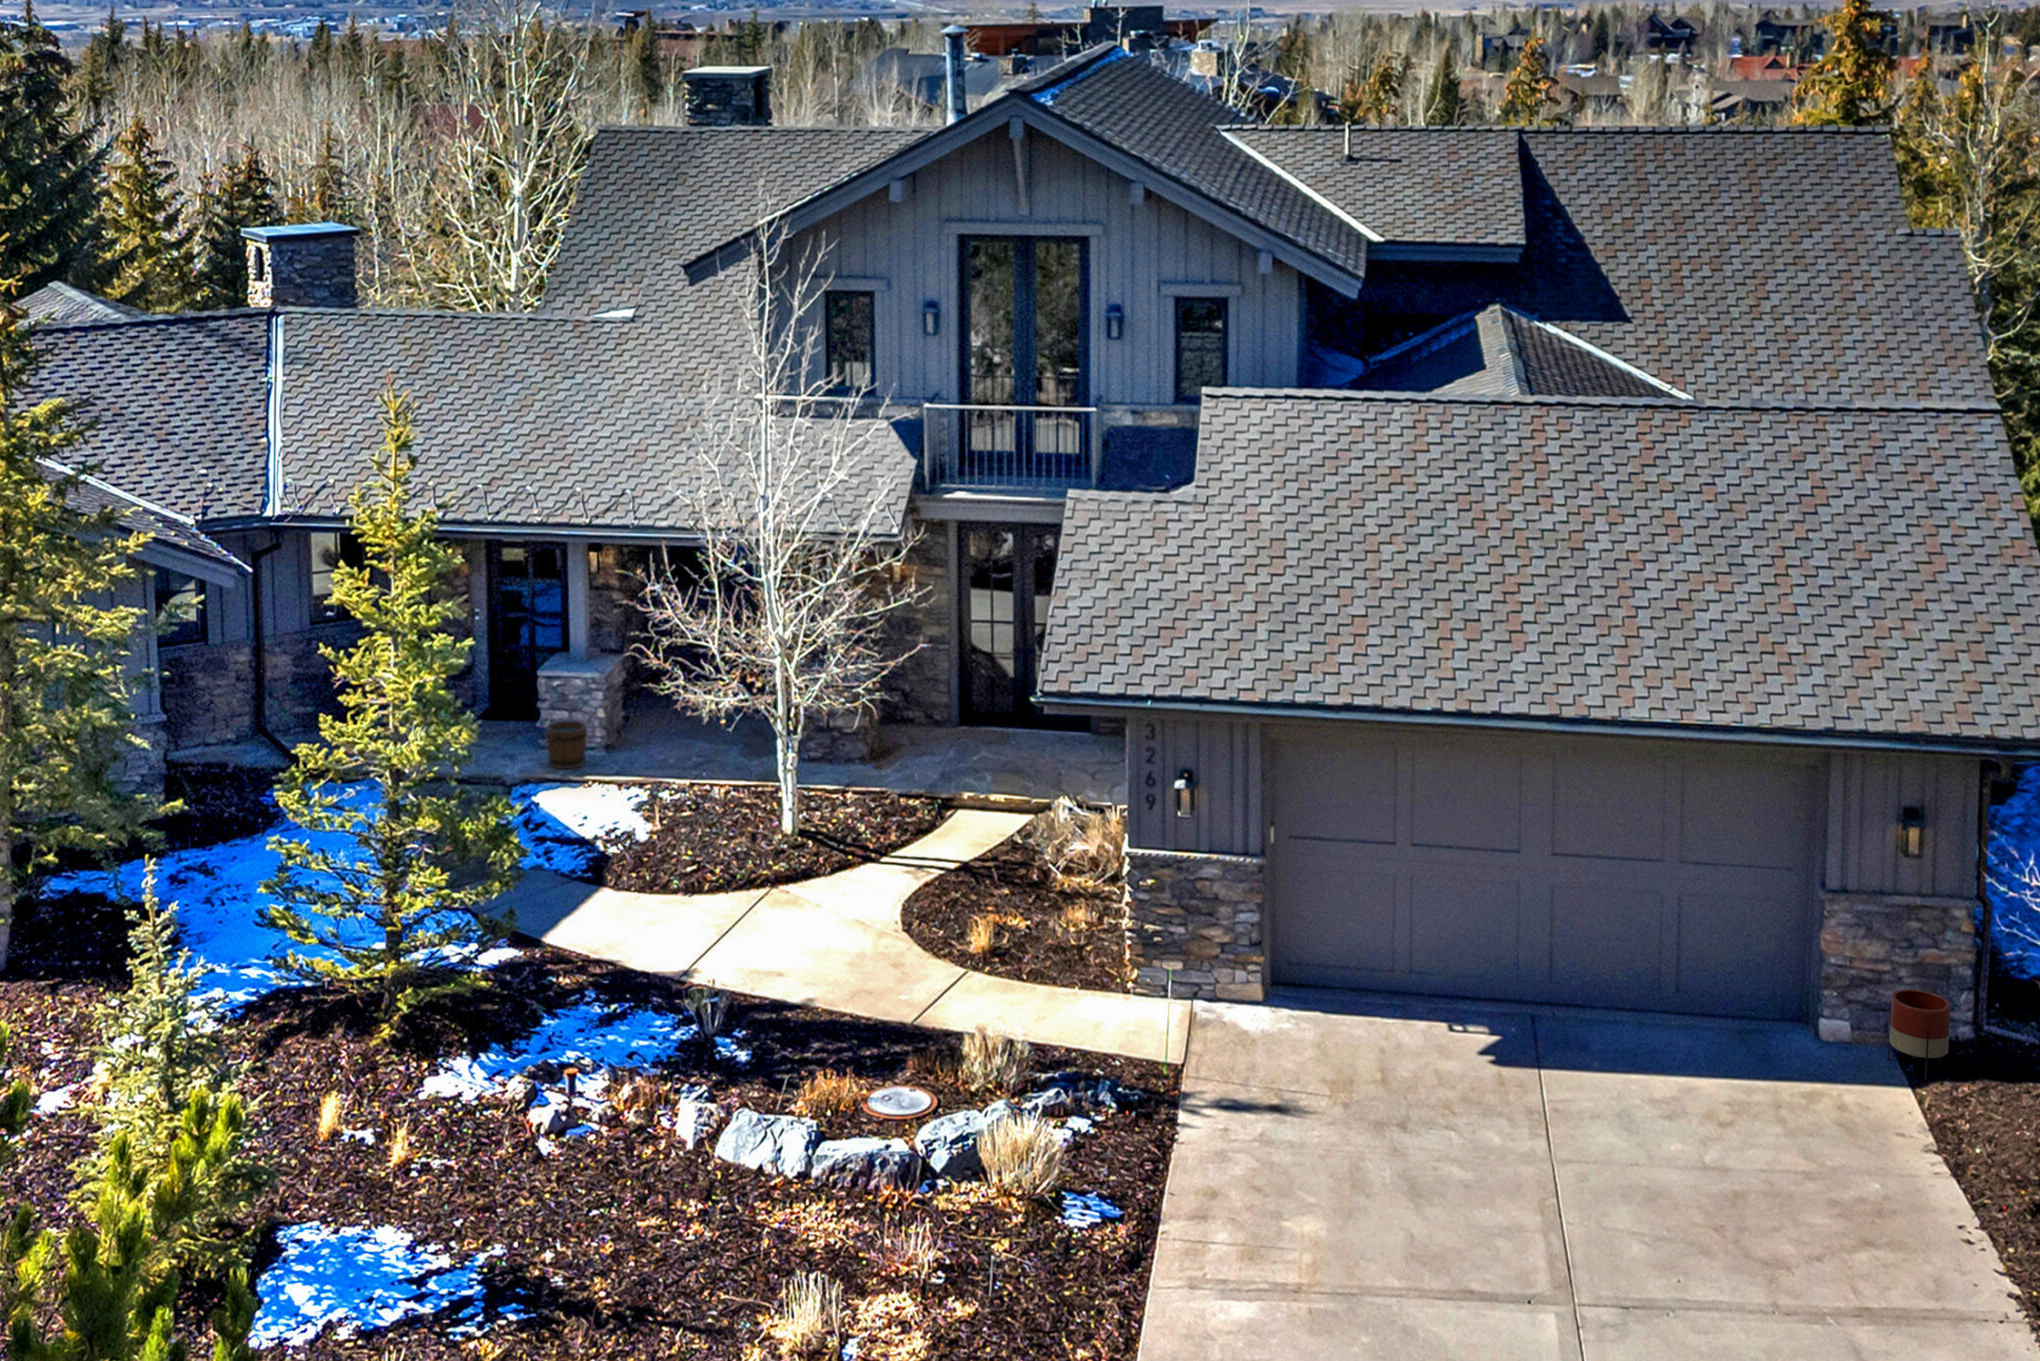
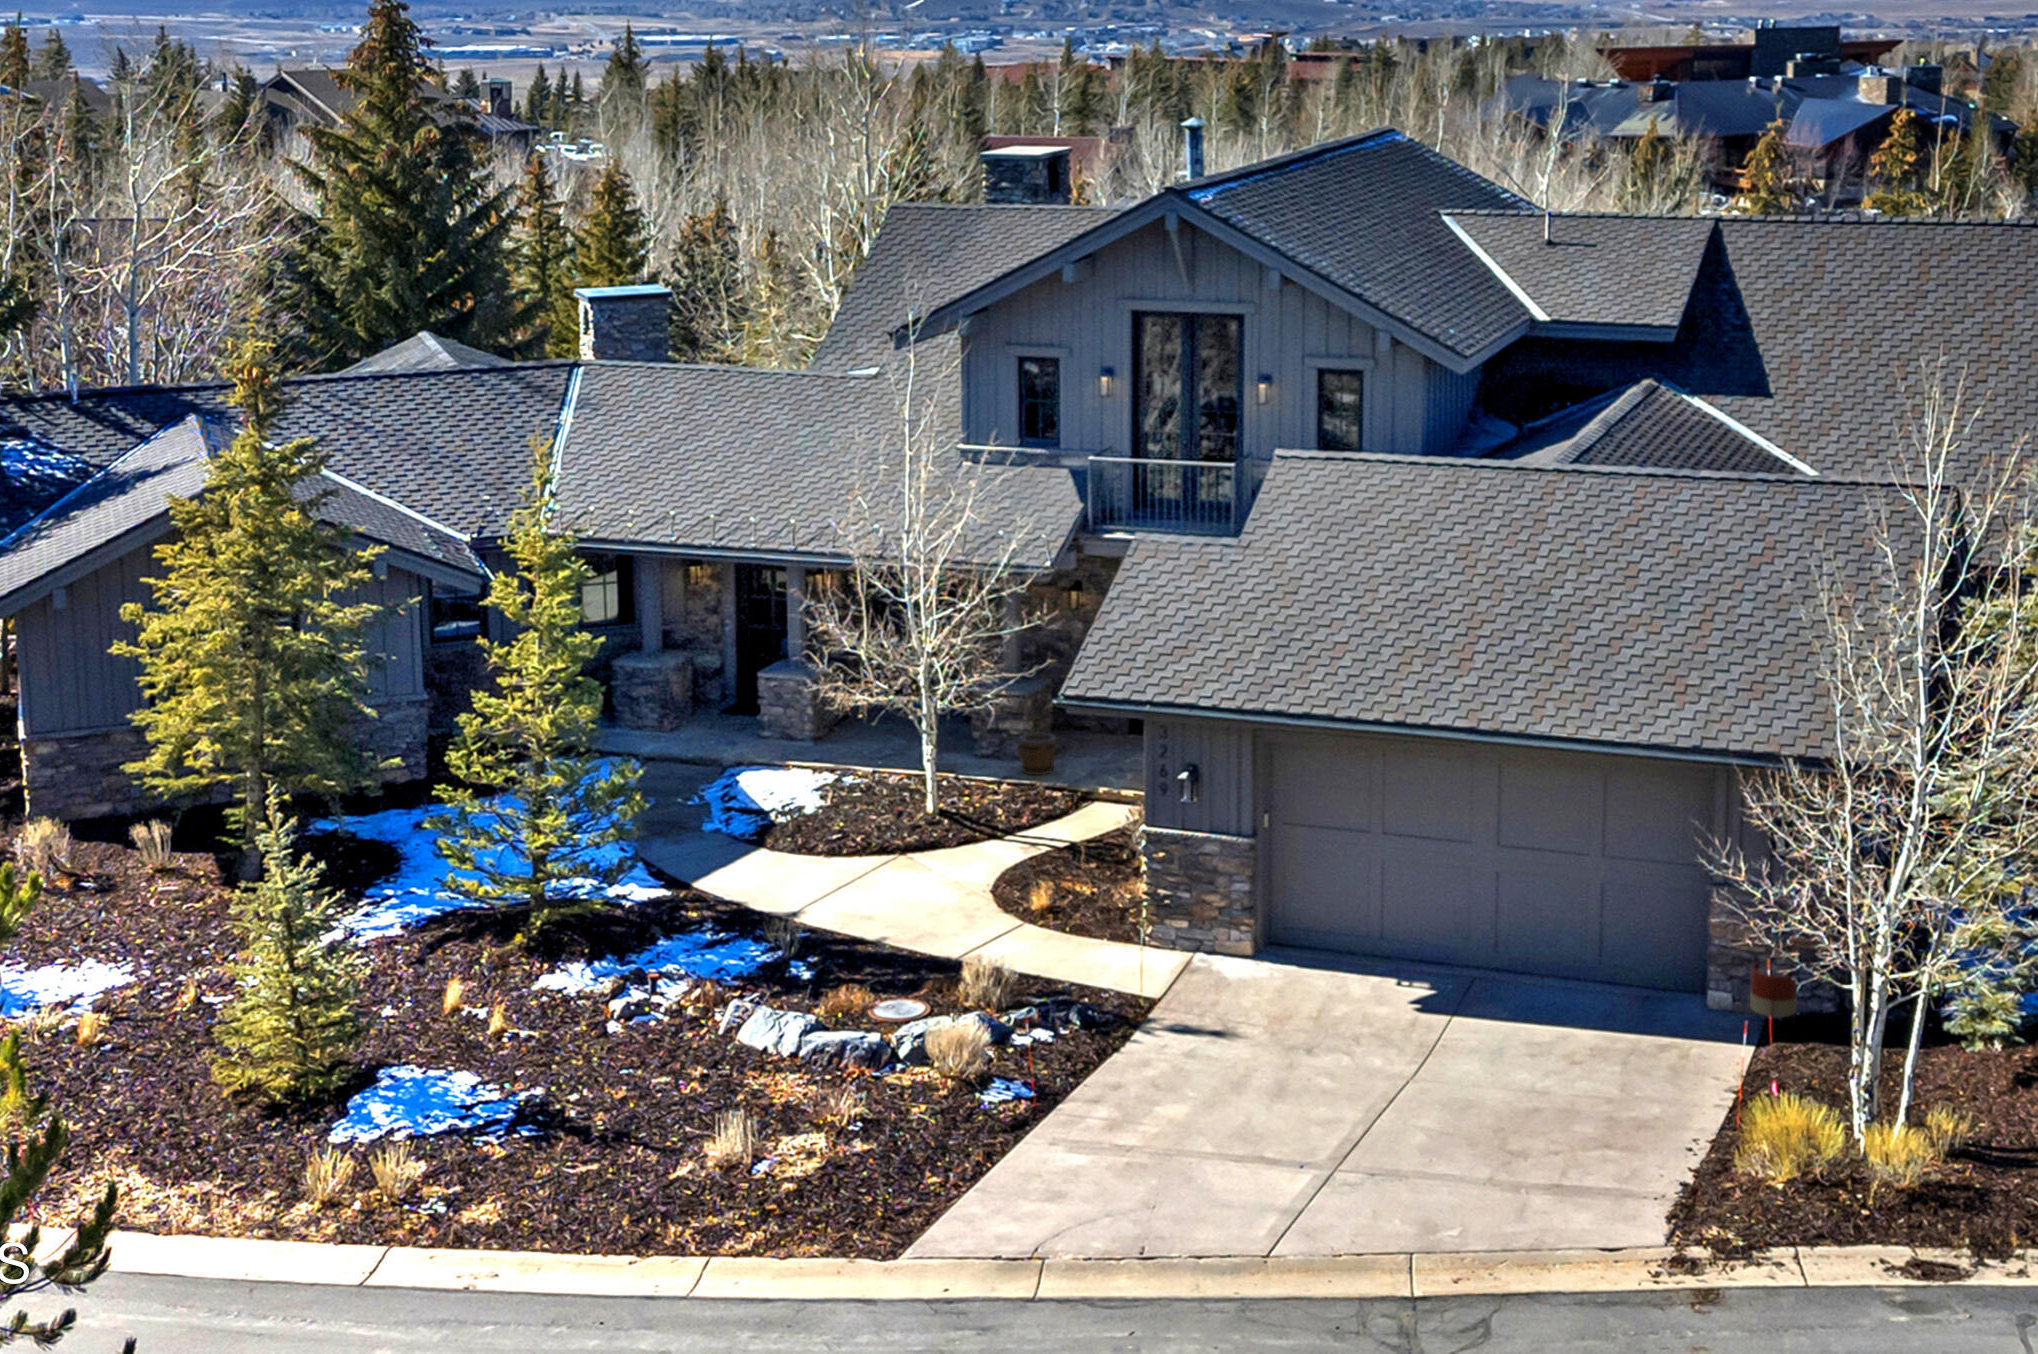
bucket: present [545,720,587,769] -> present [1017,733,1056,775]

